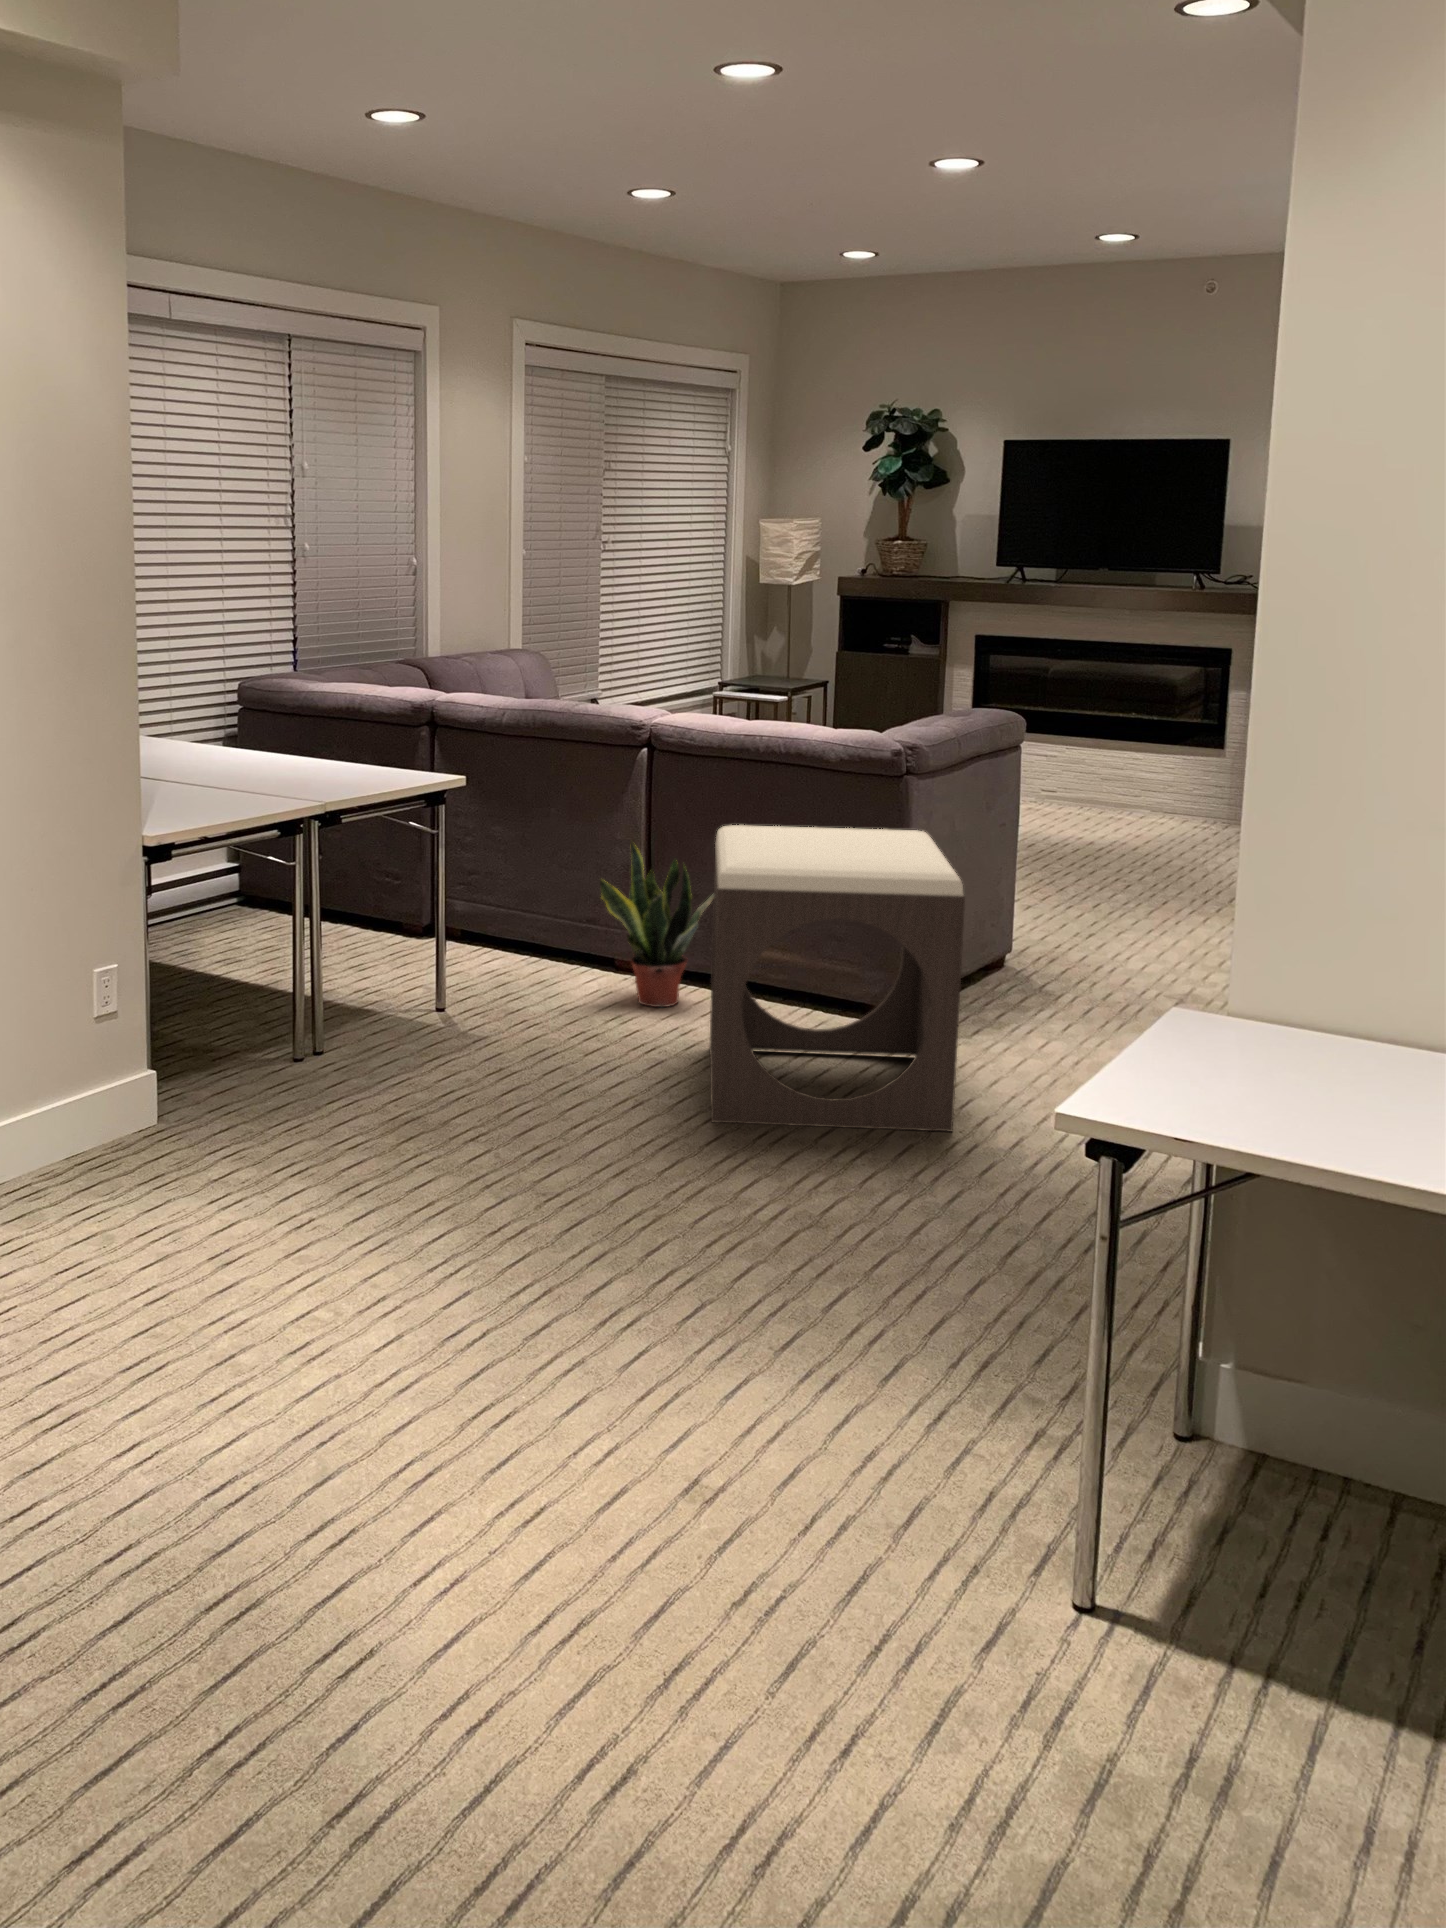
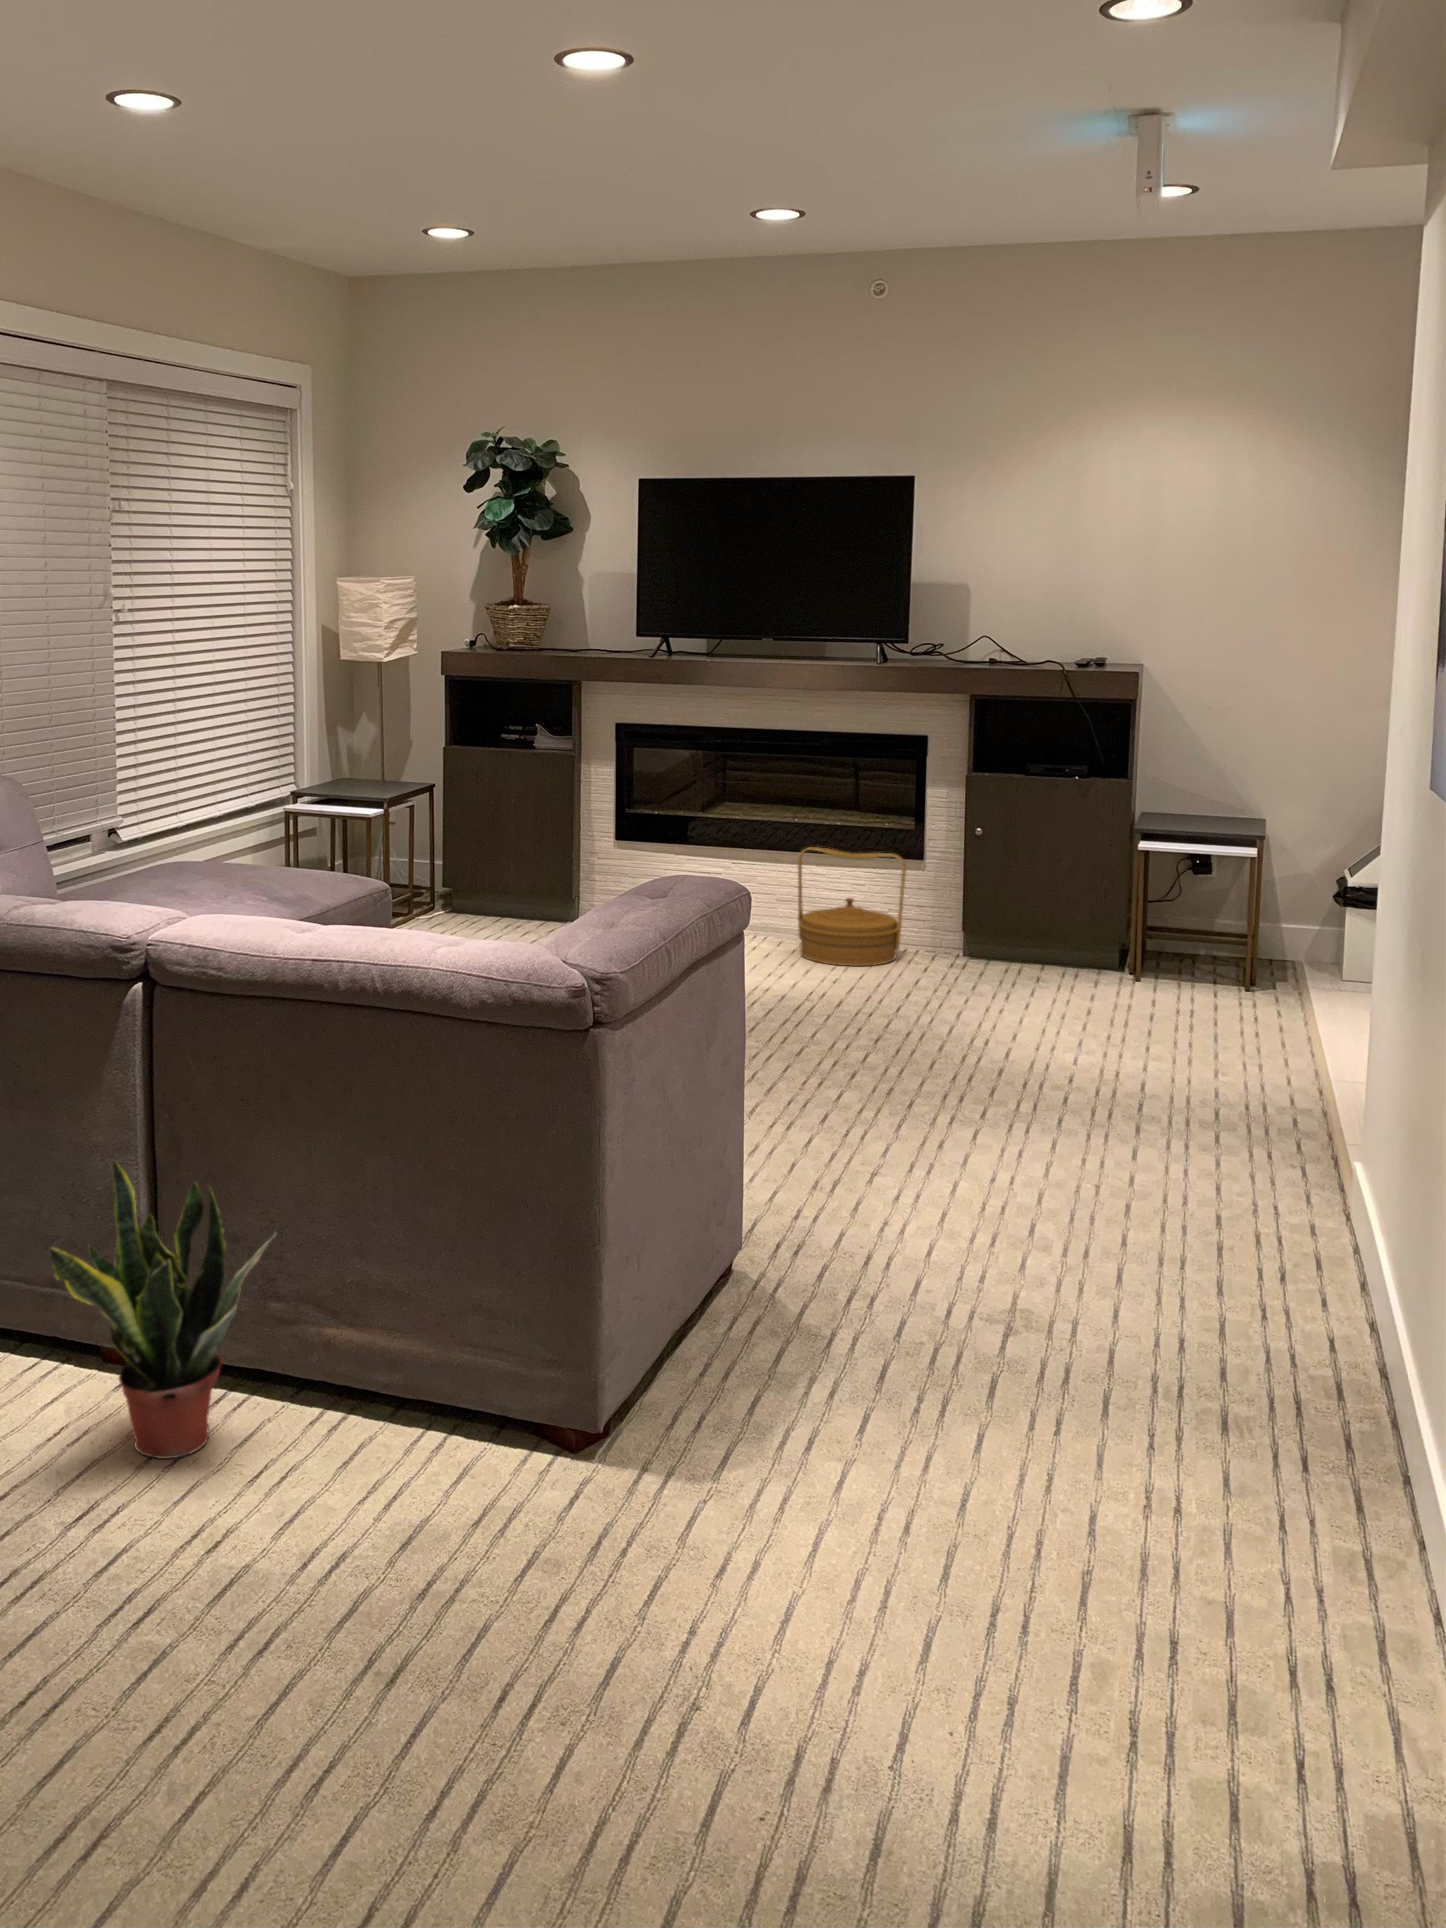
woven basket: none [1114,734,1203,827] -> present [798,847,906,966]
footstool: present [709,825,965,1132] -> none [248,1155,755,1868]

